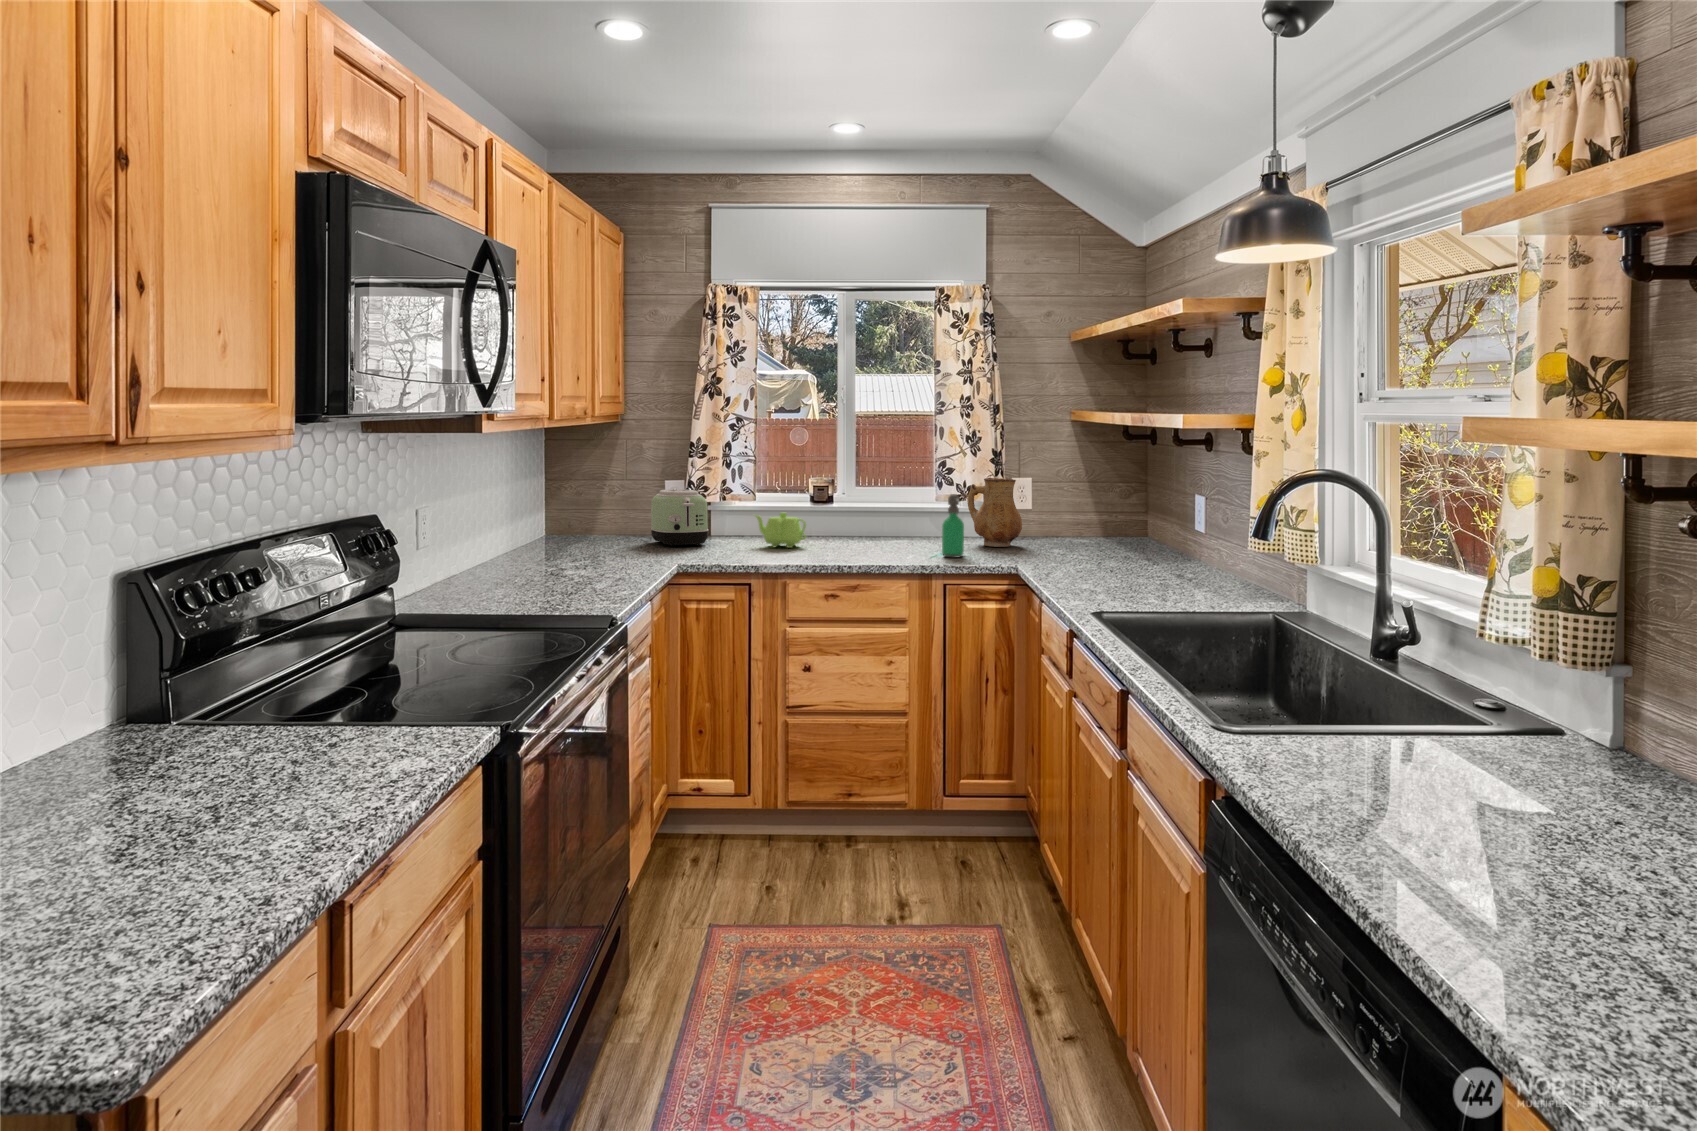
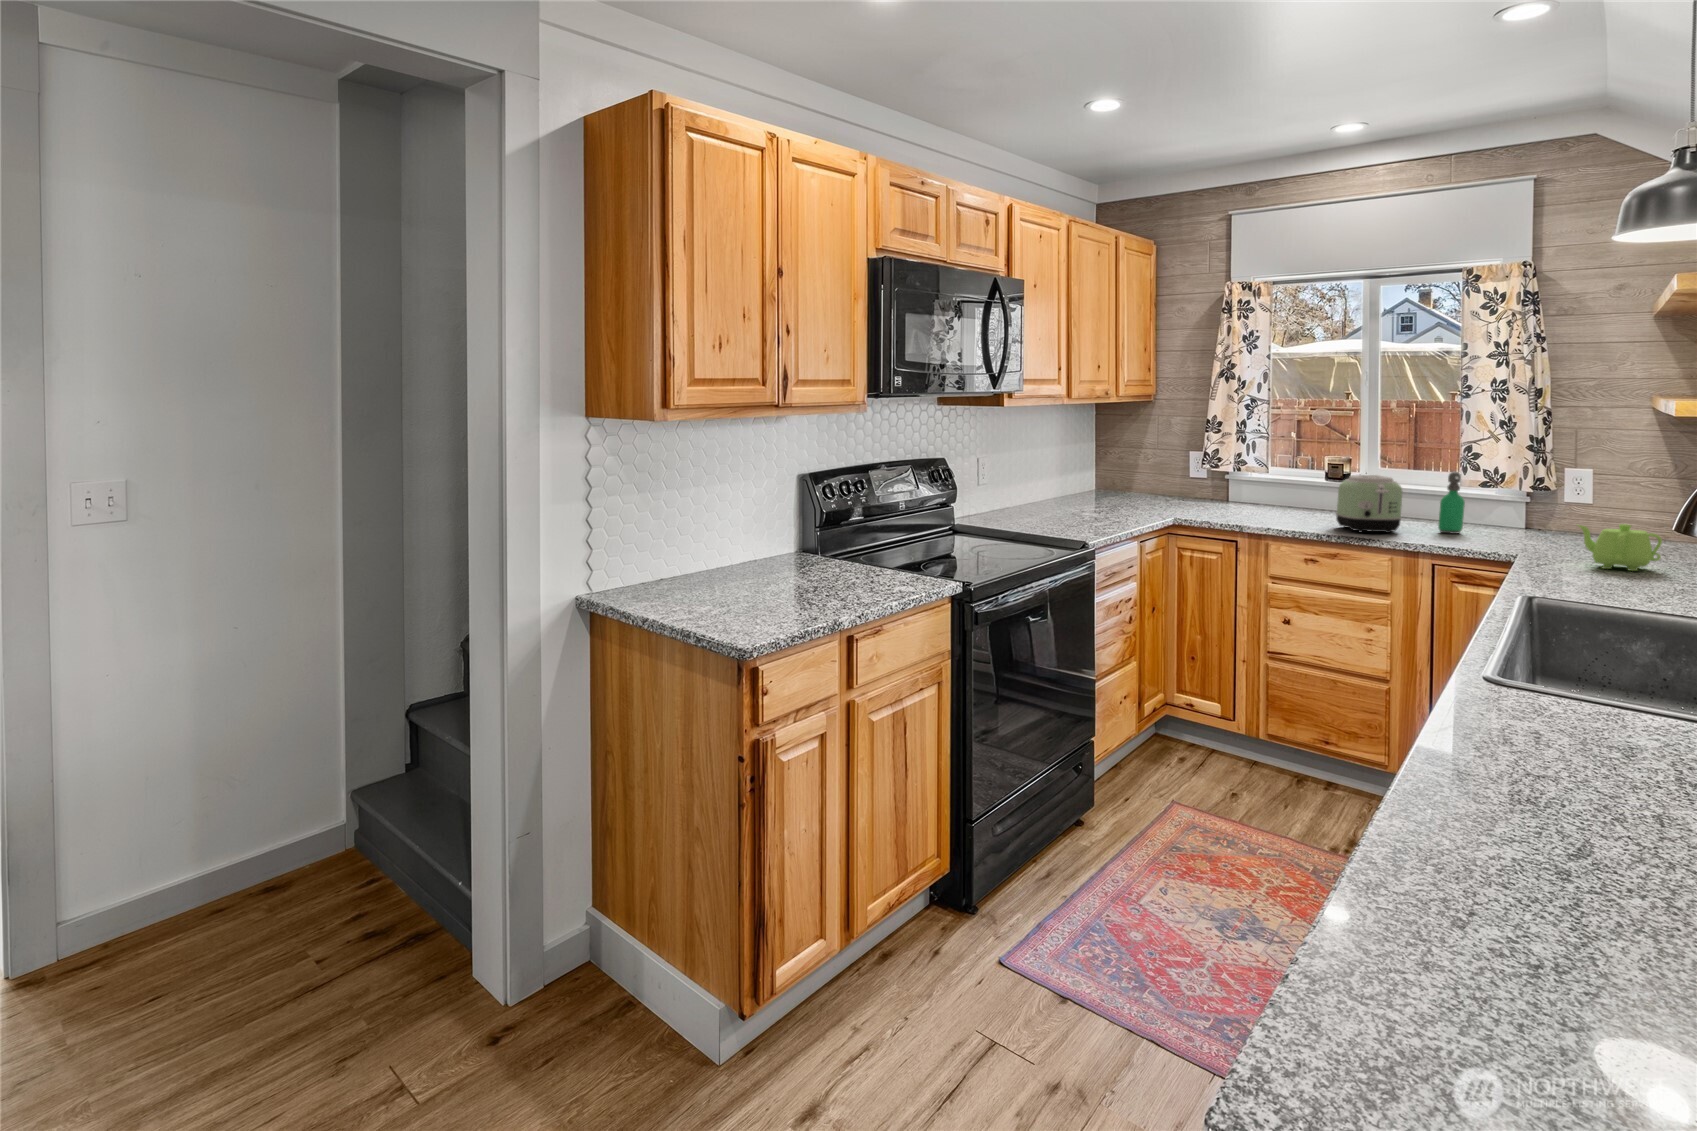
ceramic pitcher: present [967,478,1022,547] -> none [1483,457,1546,526]
toaster: present [650,489,709,546] -> present [1336,475,1403,533]
teapot: present [755,513,806,548] -> present [1578,524,1662,571]

